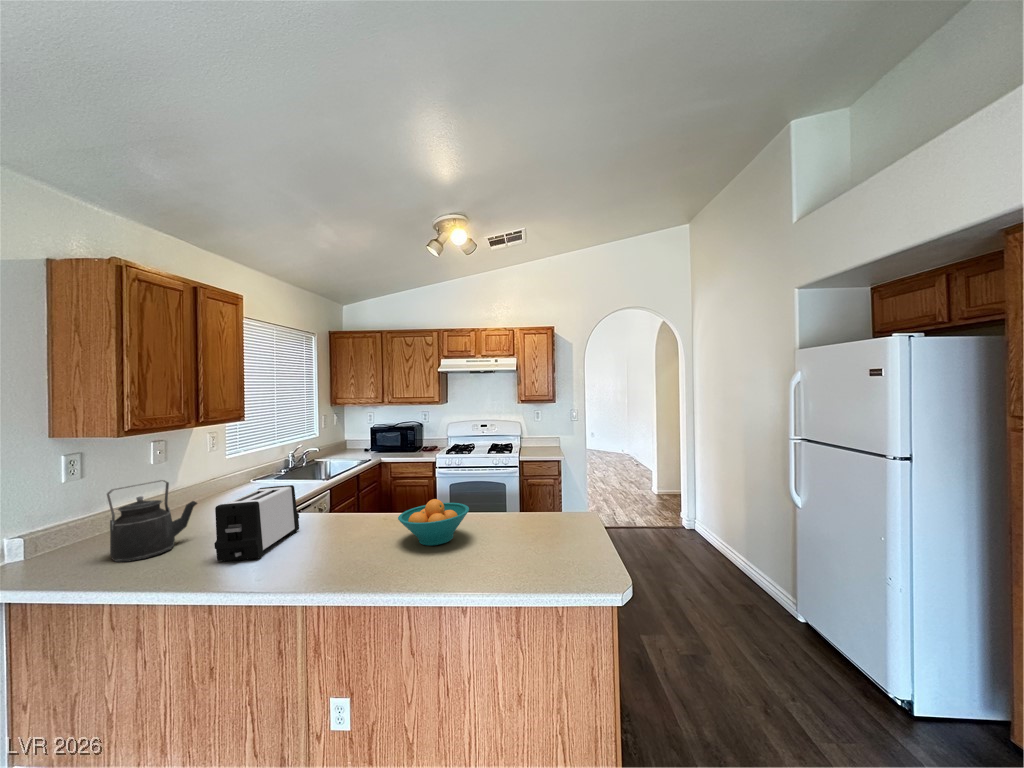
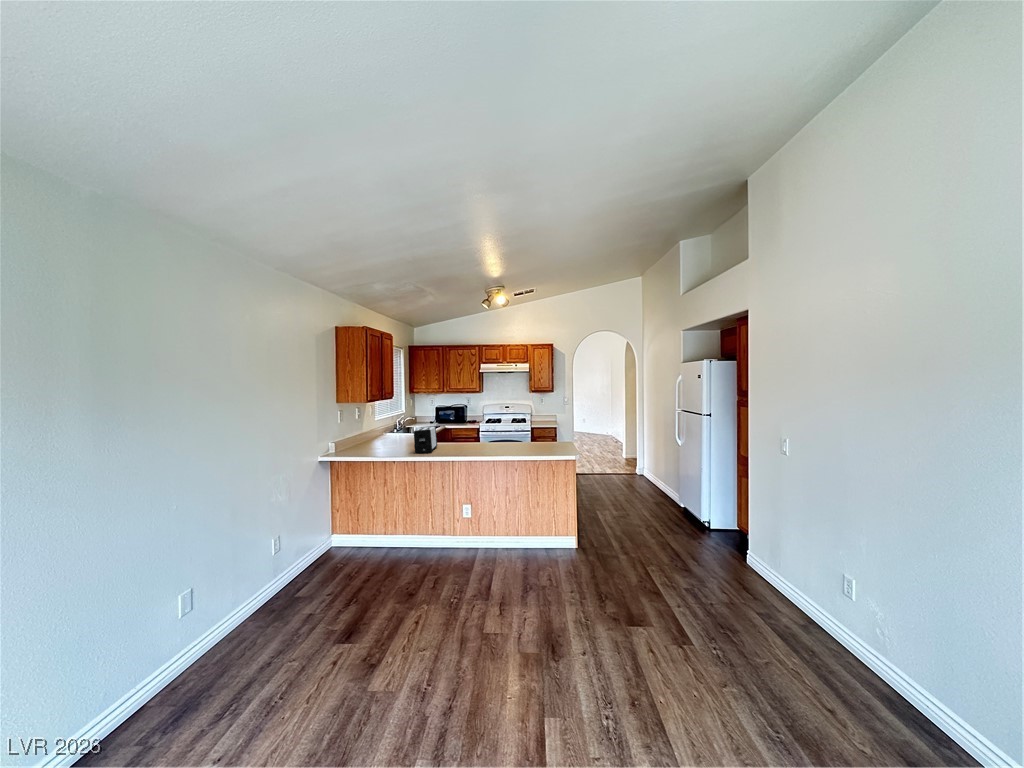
kettle: present [107,480,197,562] -> none [368,422,395,454]
fruit bowl: present [398,499,469,546] -> none [485,431,515,450]

